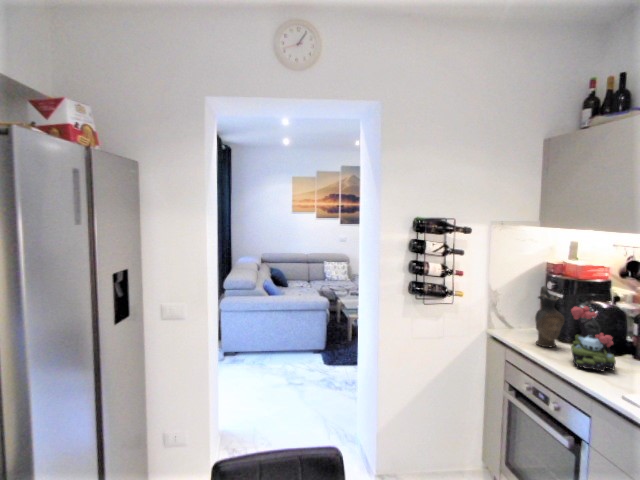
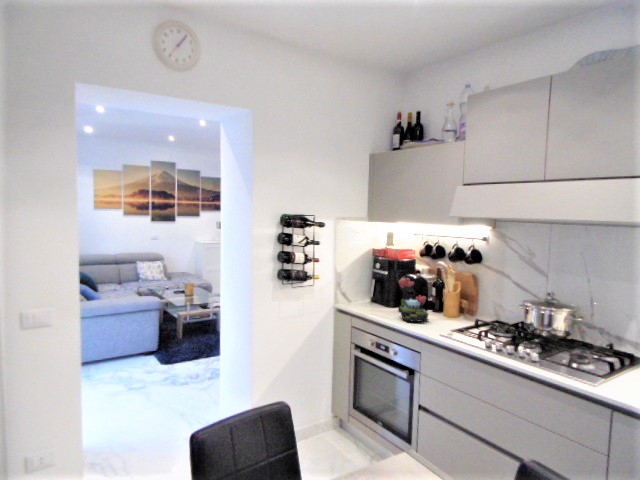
ceramic pitcher: present [535,286,565,347] -> none [372,266,391,312]

